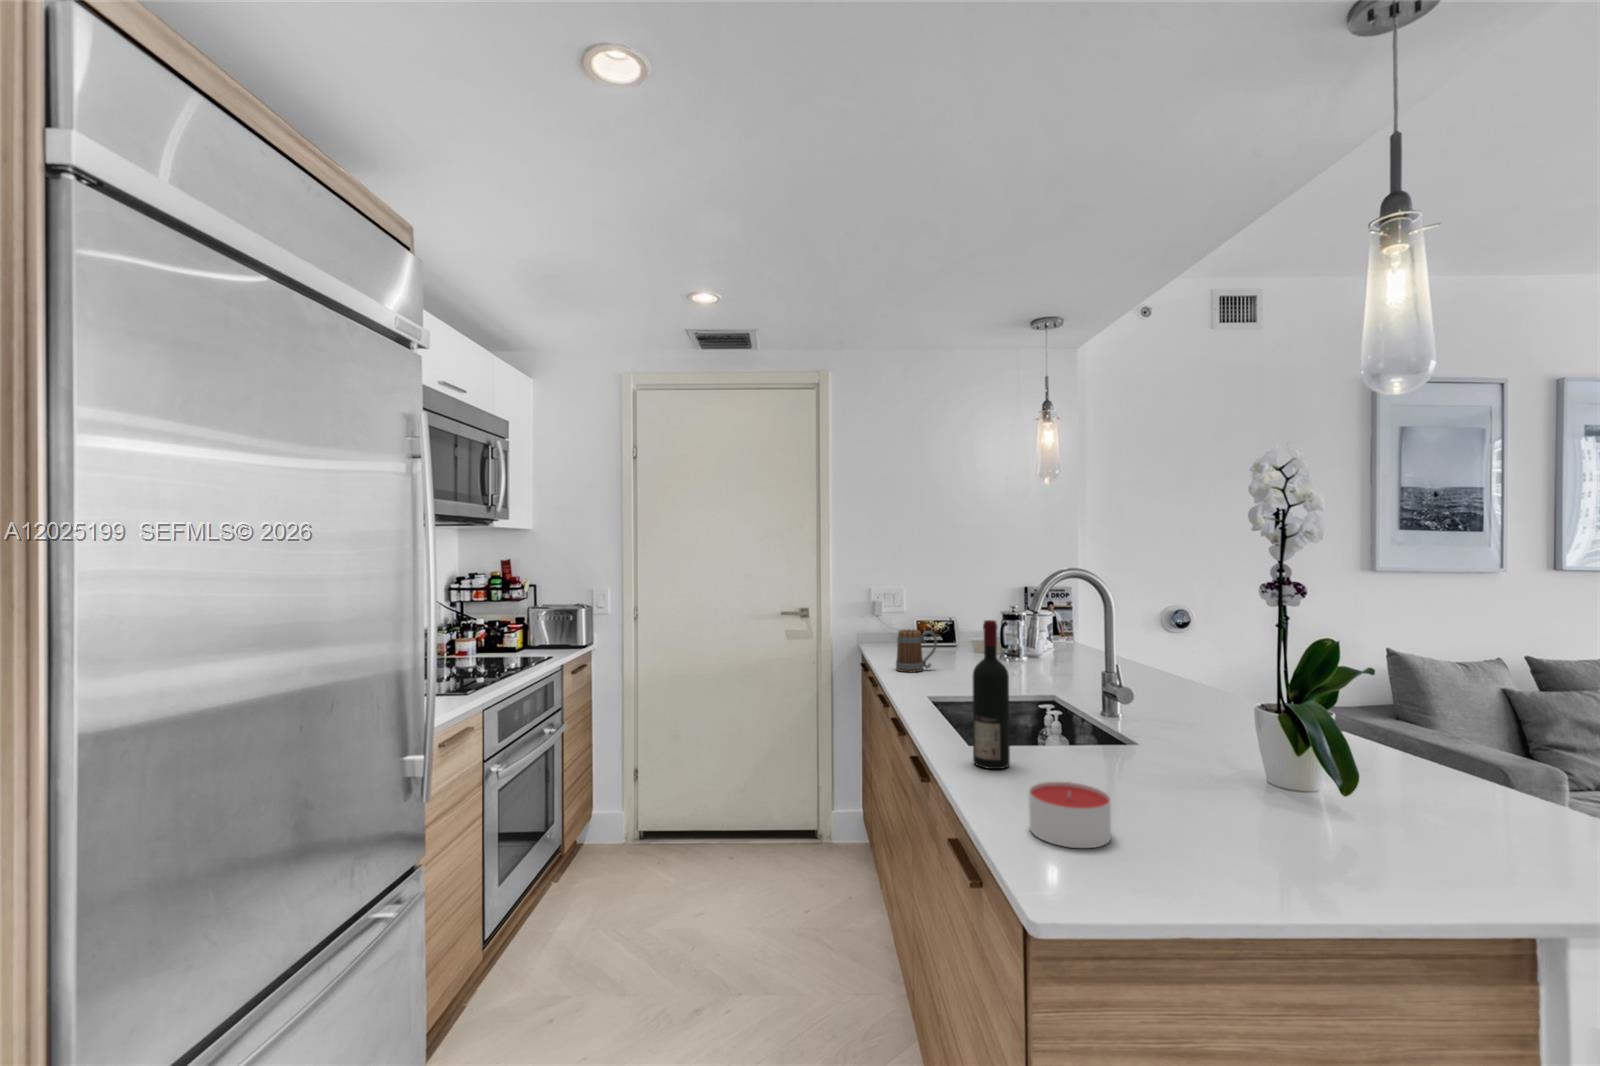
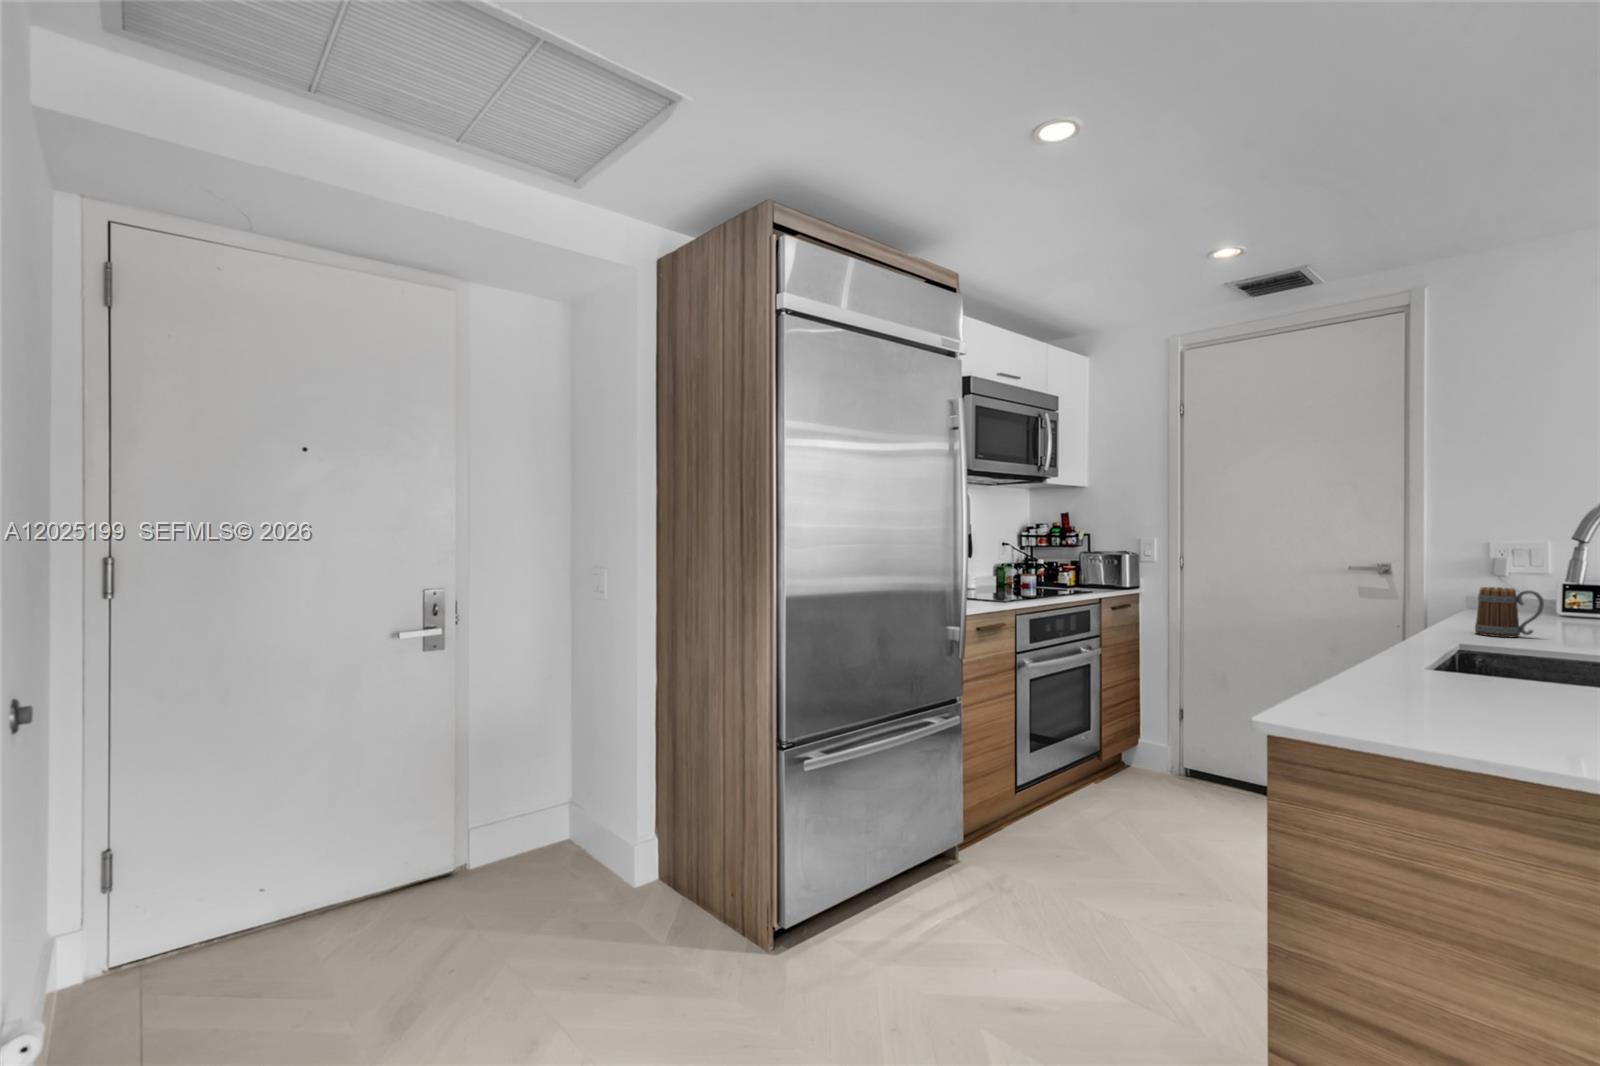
wine bottle: present [972,620,1010,769] -> none [1415,545,1464,696]
candle: present [1029,782,1111,848] -> none [1383,684,1478,738]

